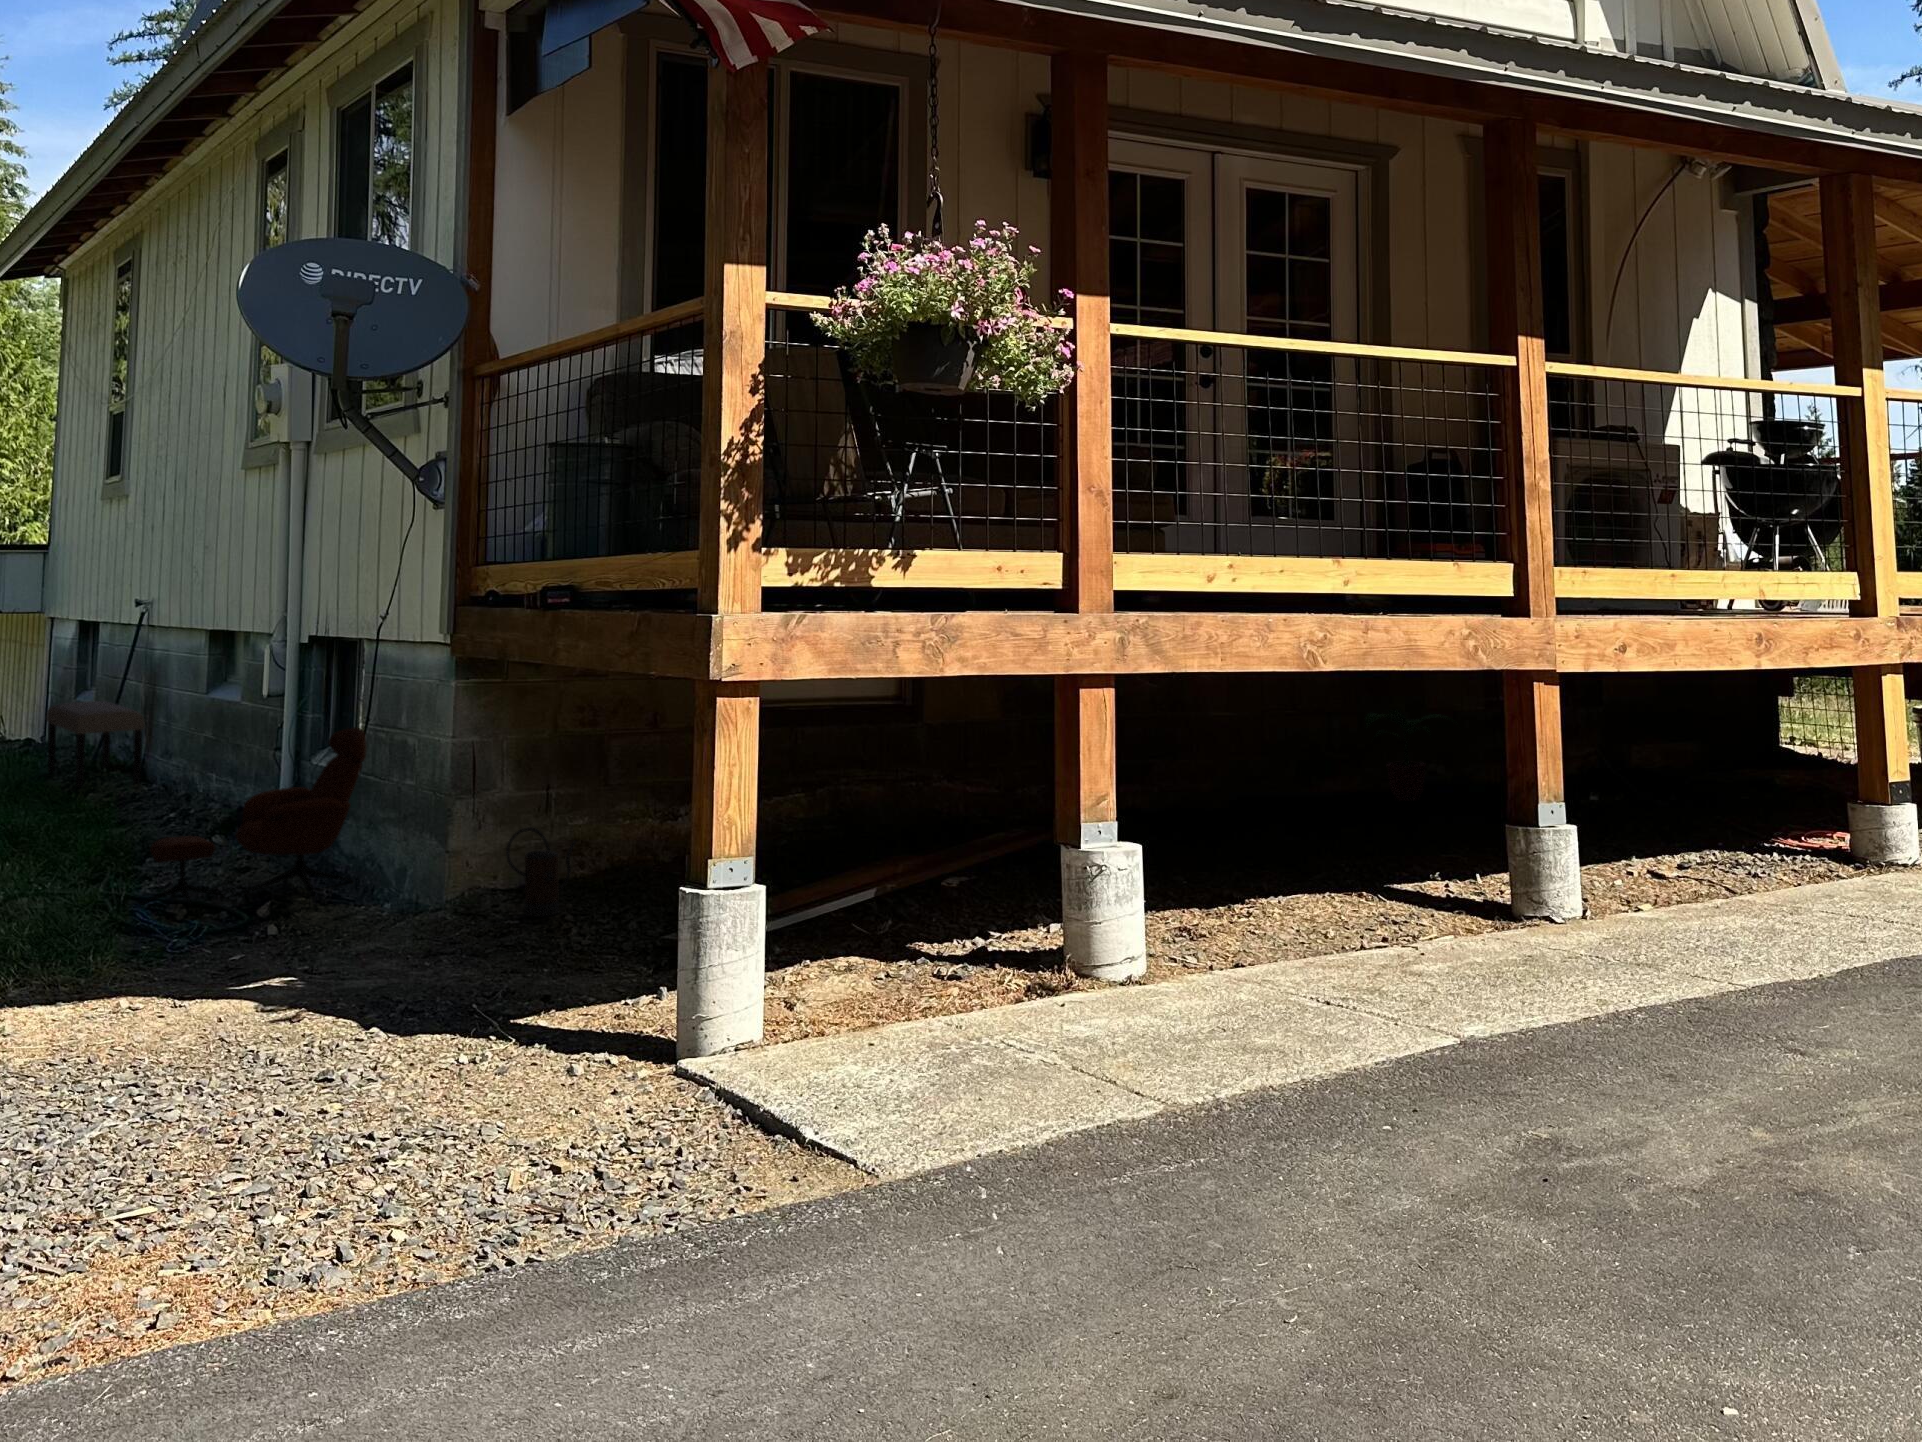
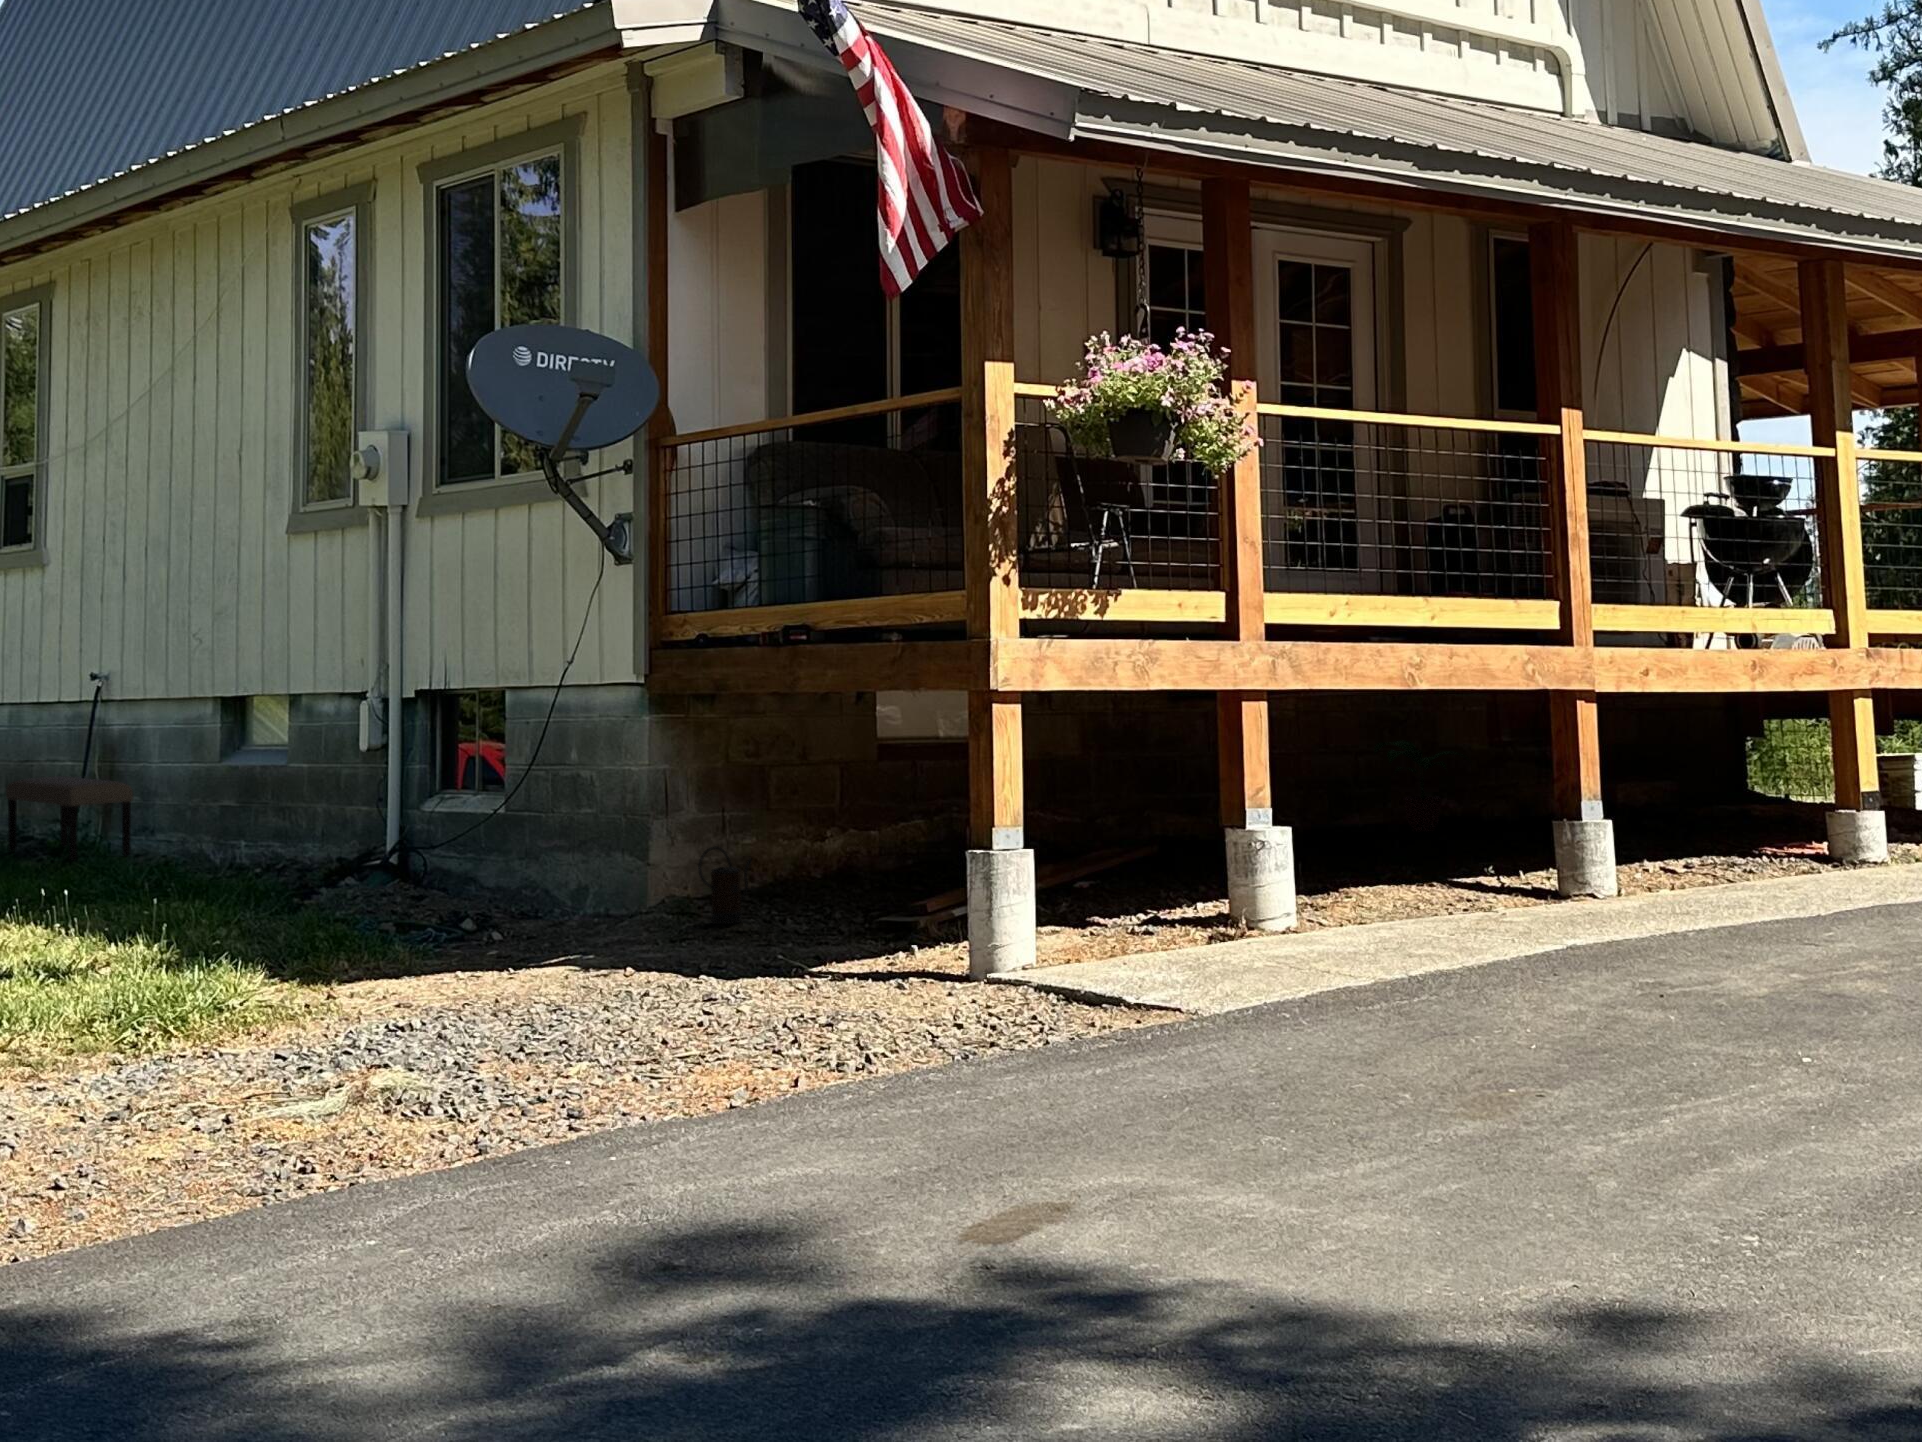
lounge chair: present [140,727,367,905] -> none [338,769,525,930]

